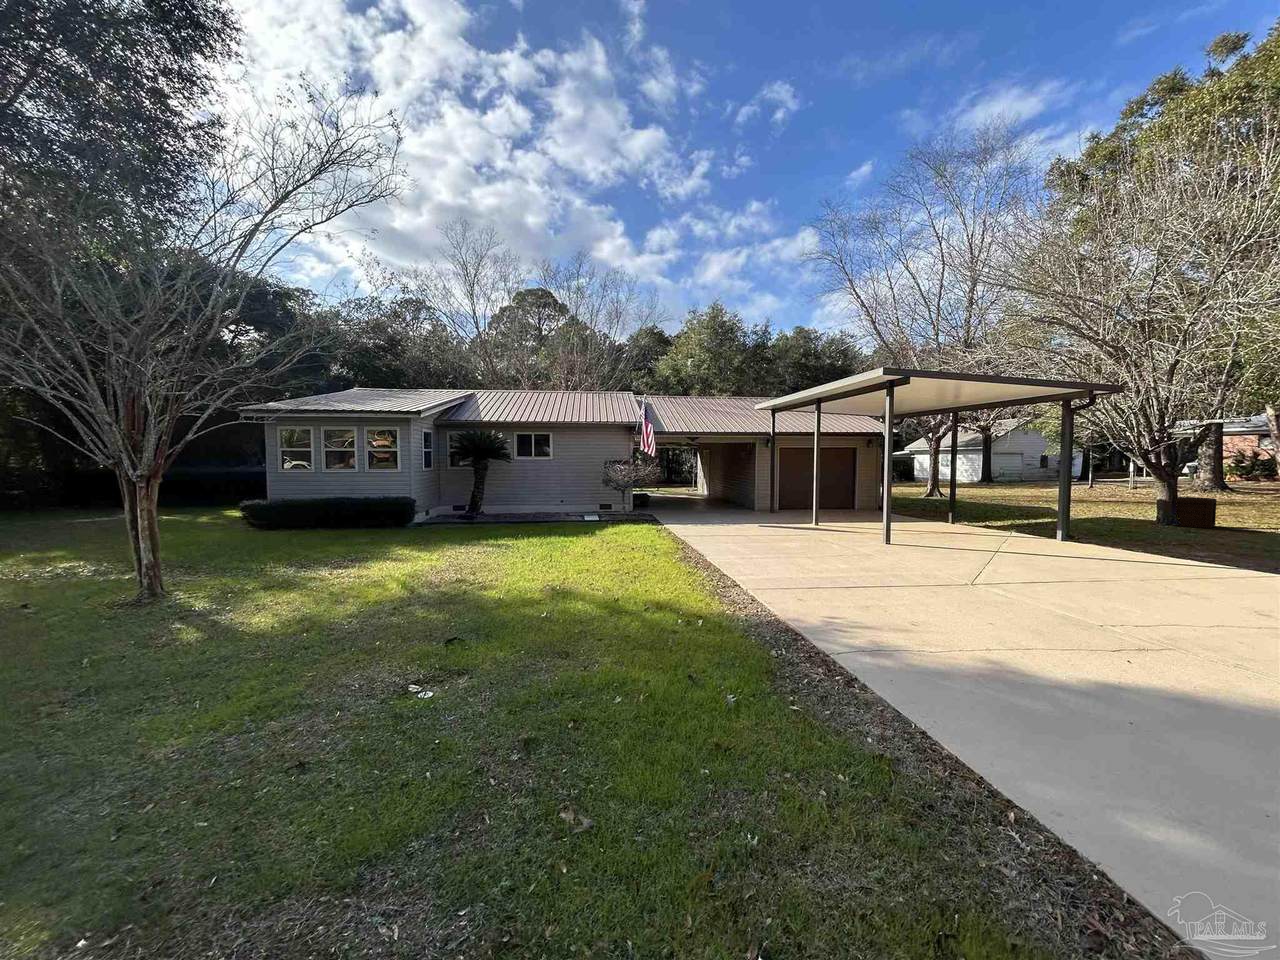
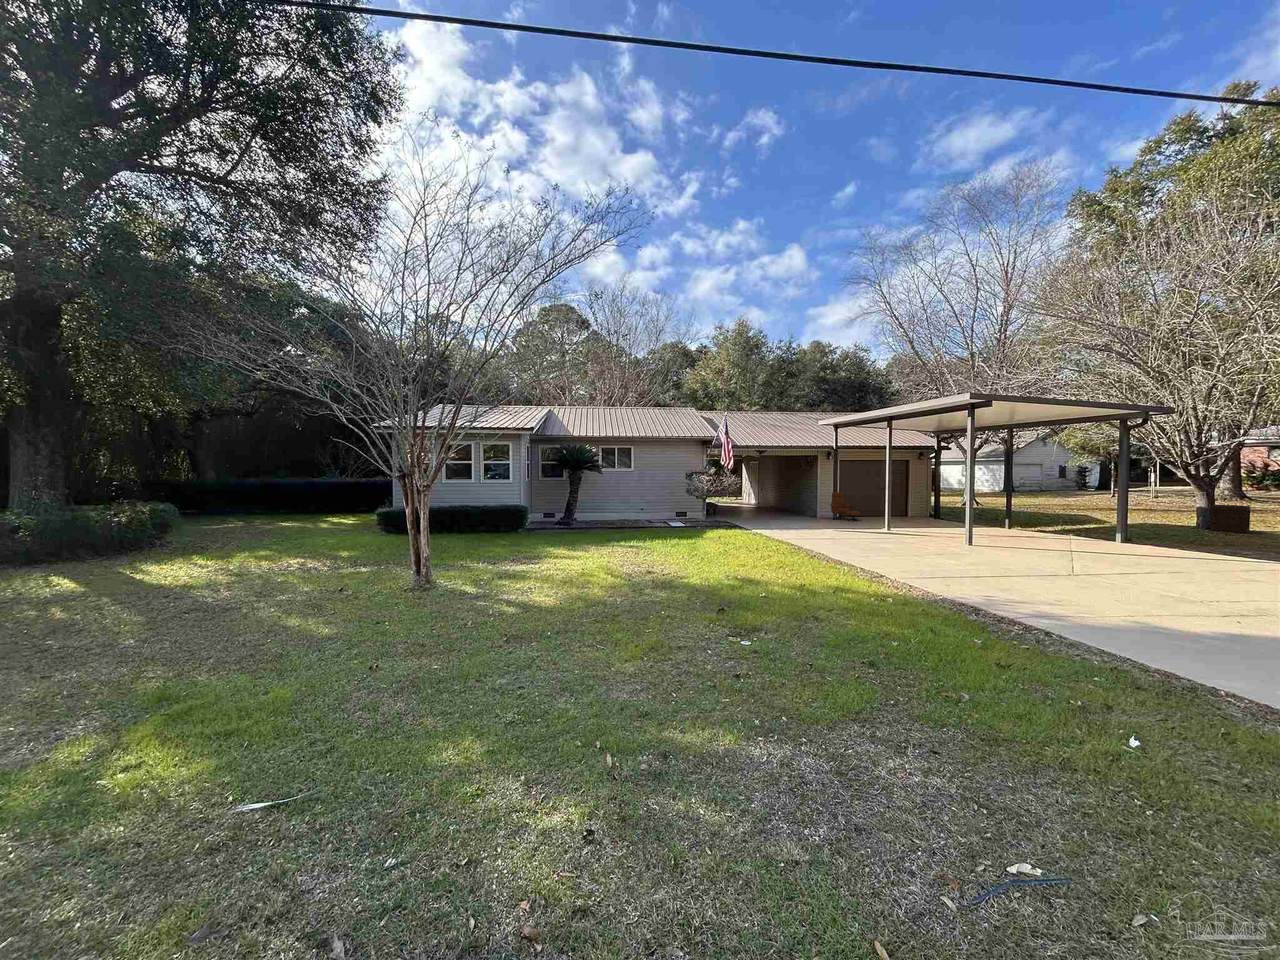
lounge chair: none [766,483,799,514] -> present [830,492,860,521]

